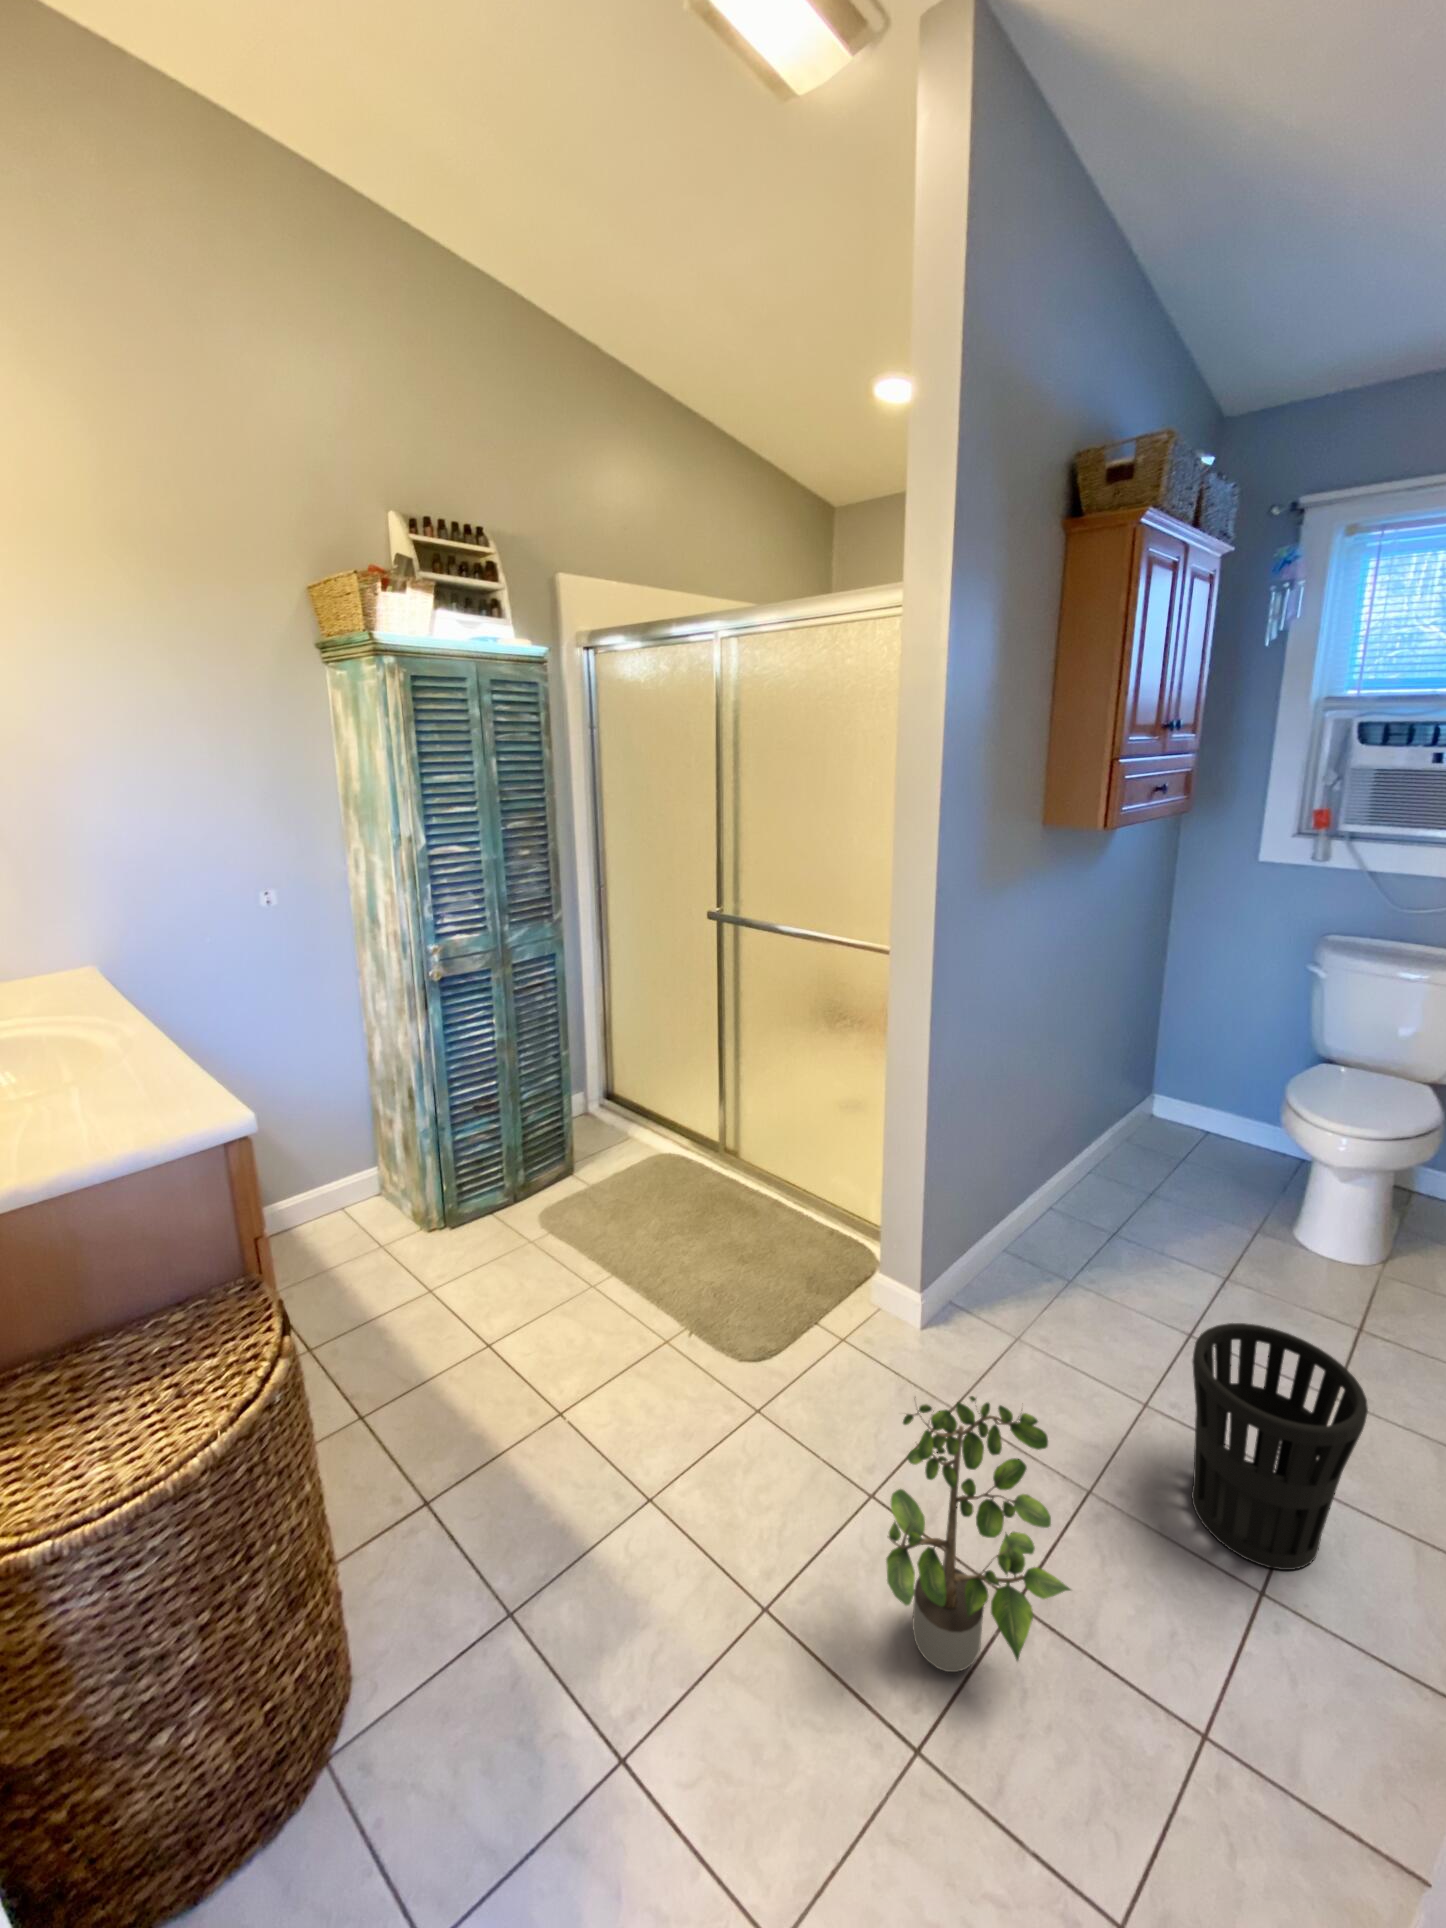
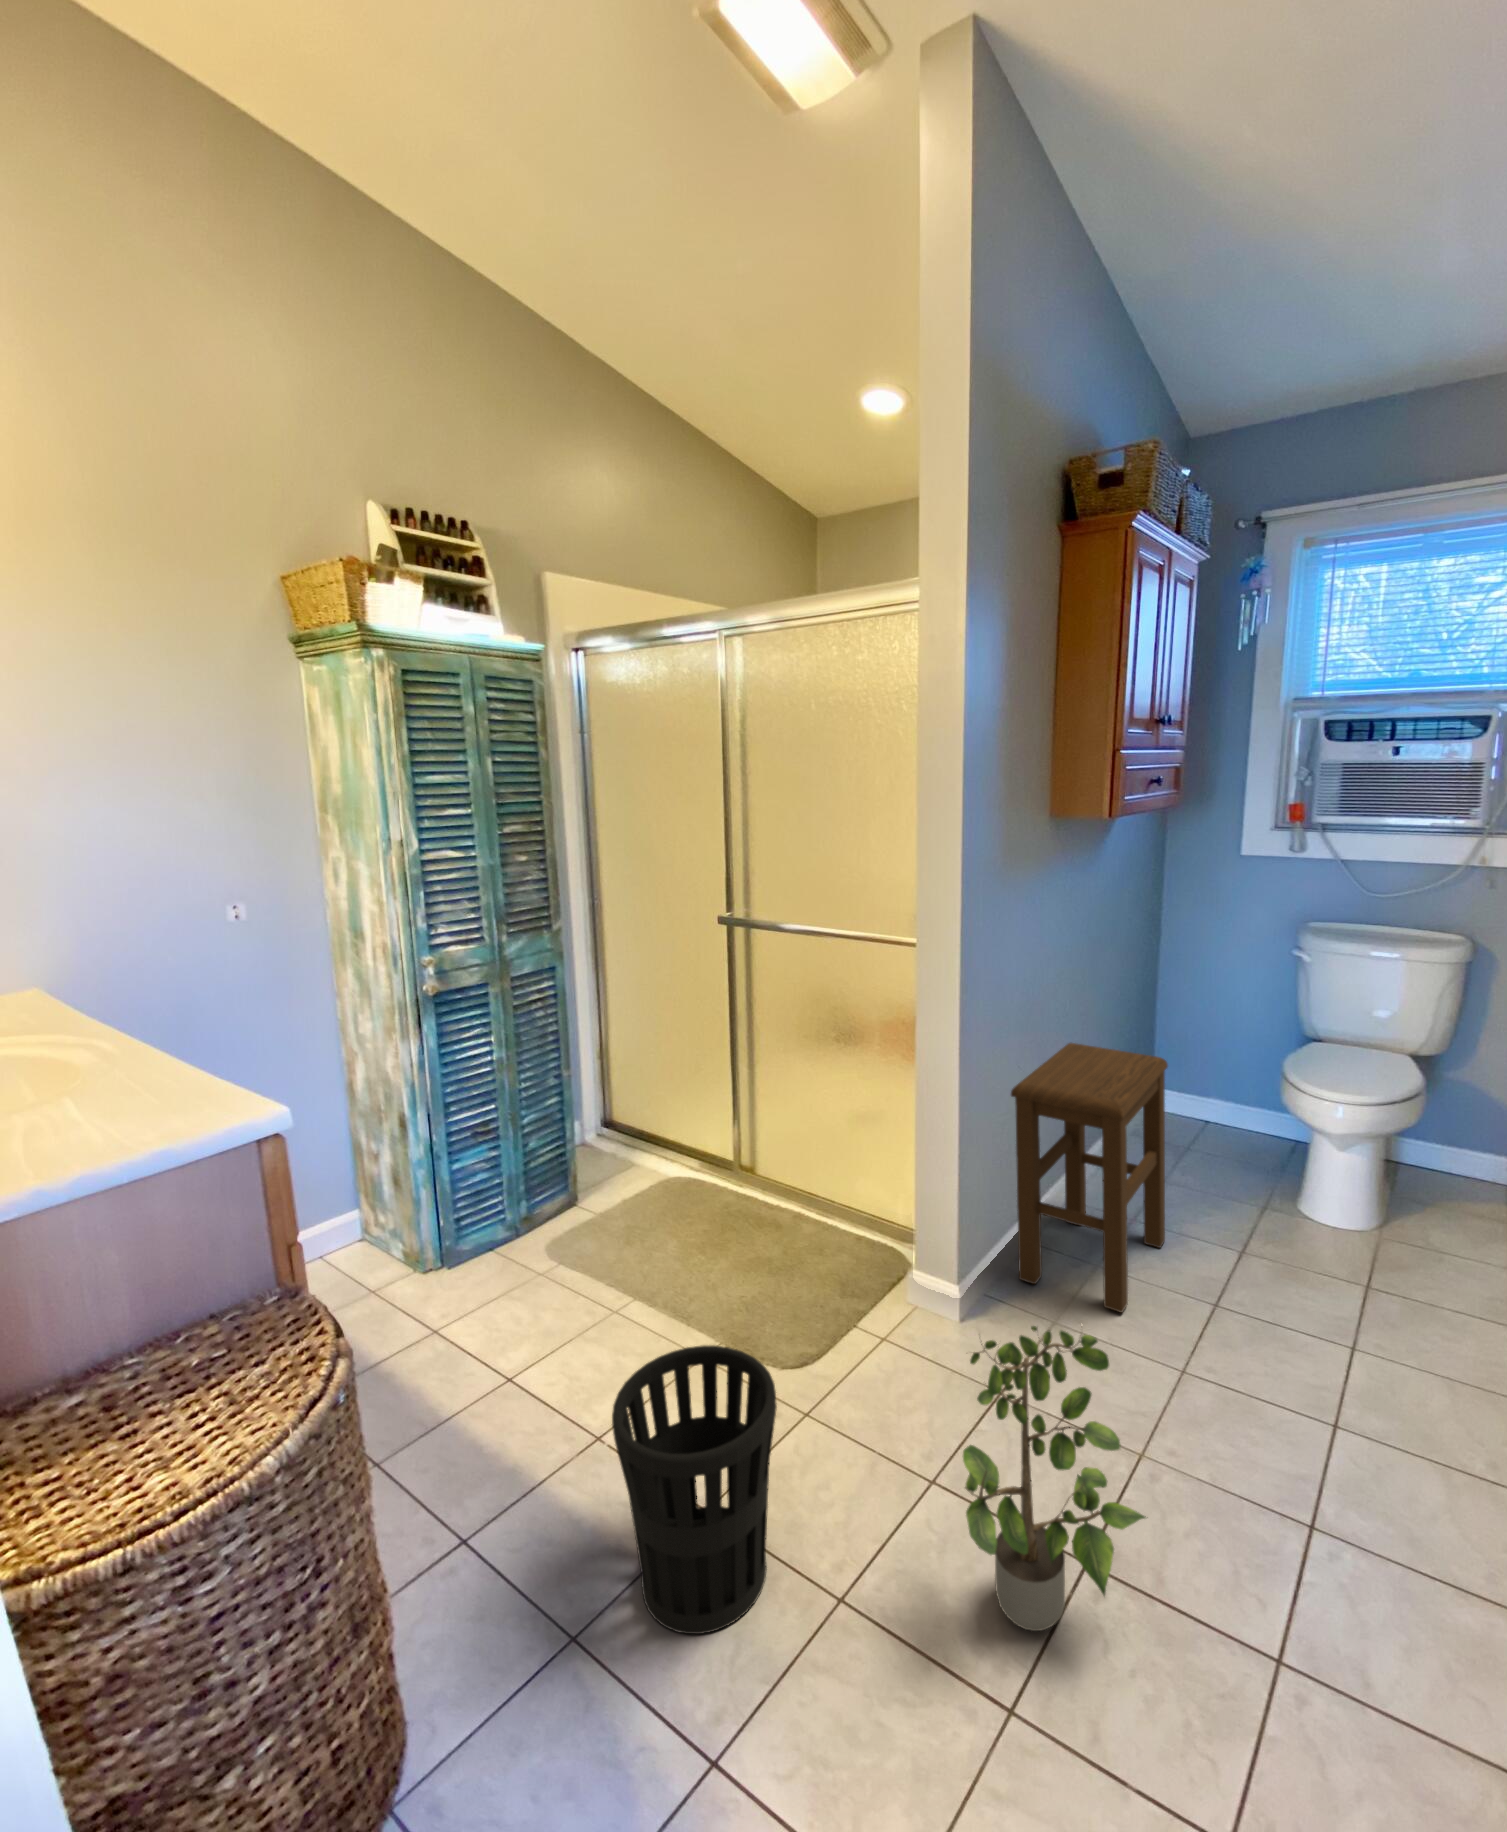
stool: none [980,1077,1158,1351] -> present [1011,1043,1168,1313]
wastebasket: present [1192,1323,1368,1570] -> present [612,1345,777,1634]

